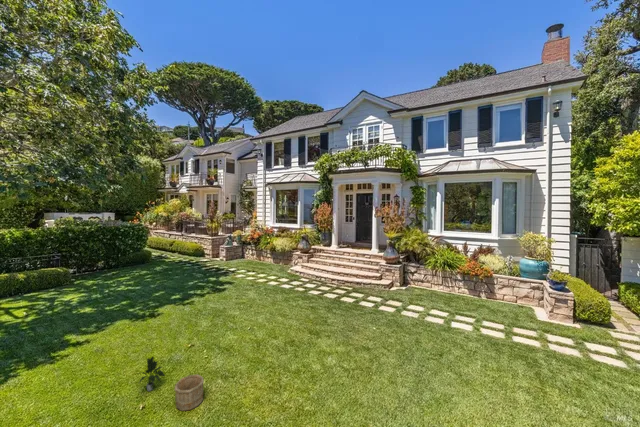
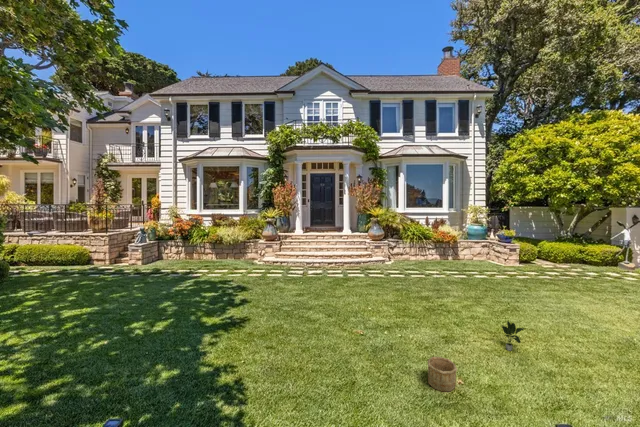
potted plant: present [139,357,165,391] -> present [502,321,524,351]

